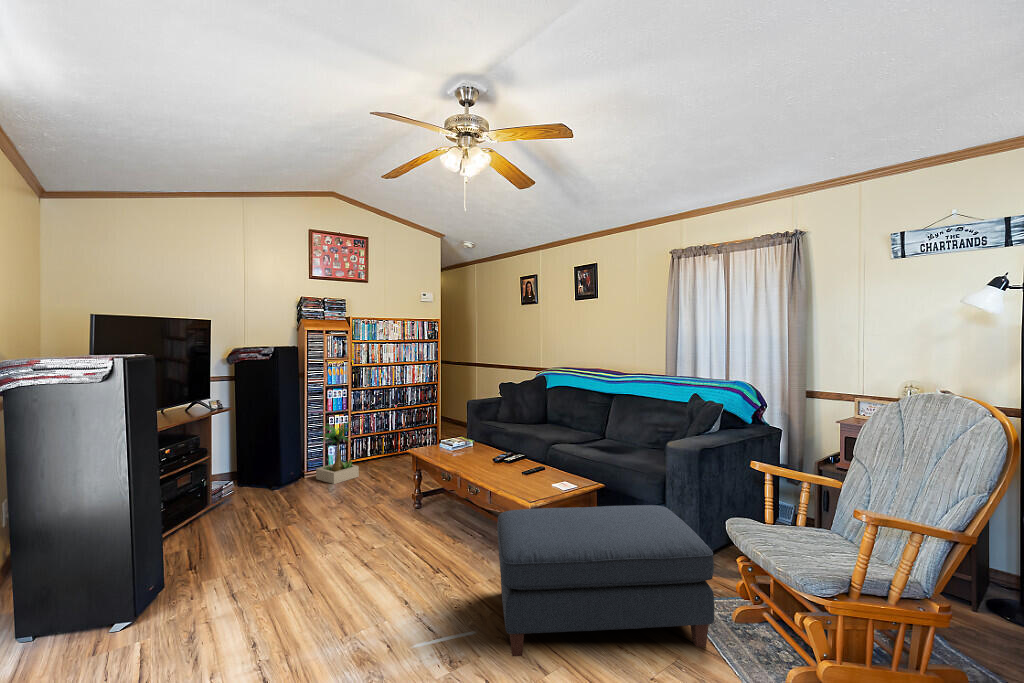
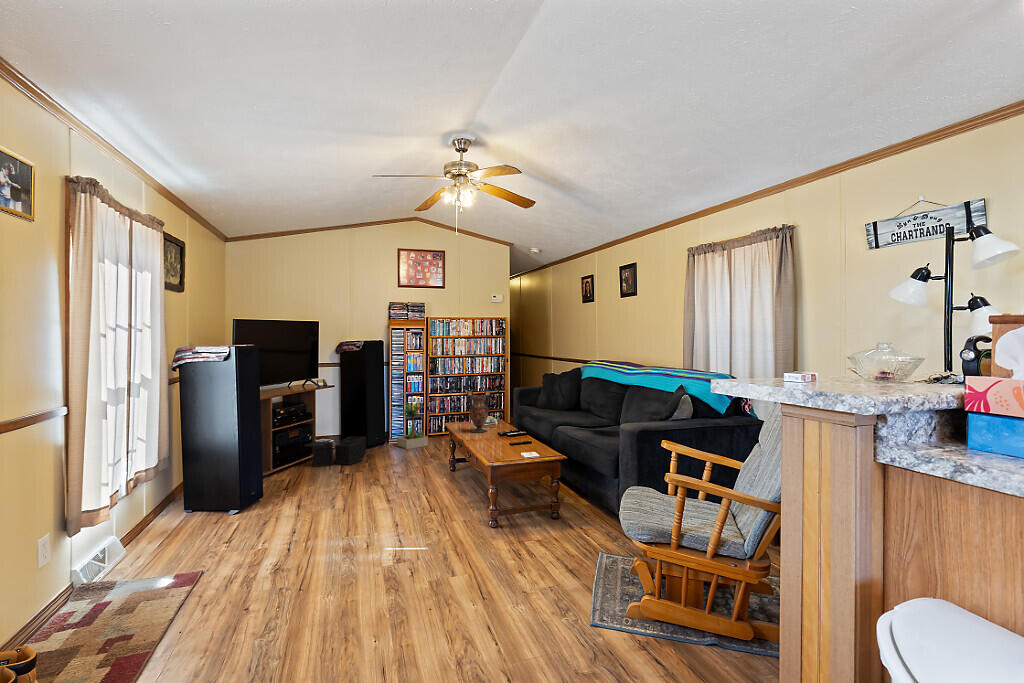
vase: none [448,408,477,461] -> present [467,390,491,433]
storage bin: none [199,474,292,524] -> present [304,437,366,467]
ottoman: present [497,505,714,656] -> none [434,465,602,582]

